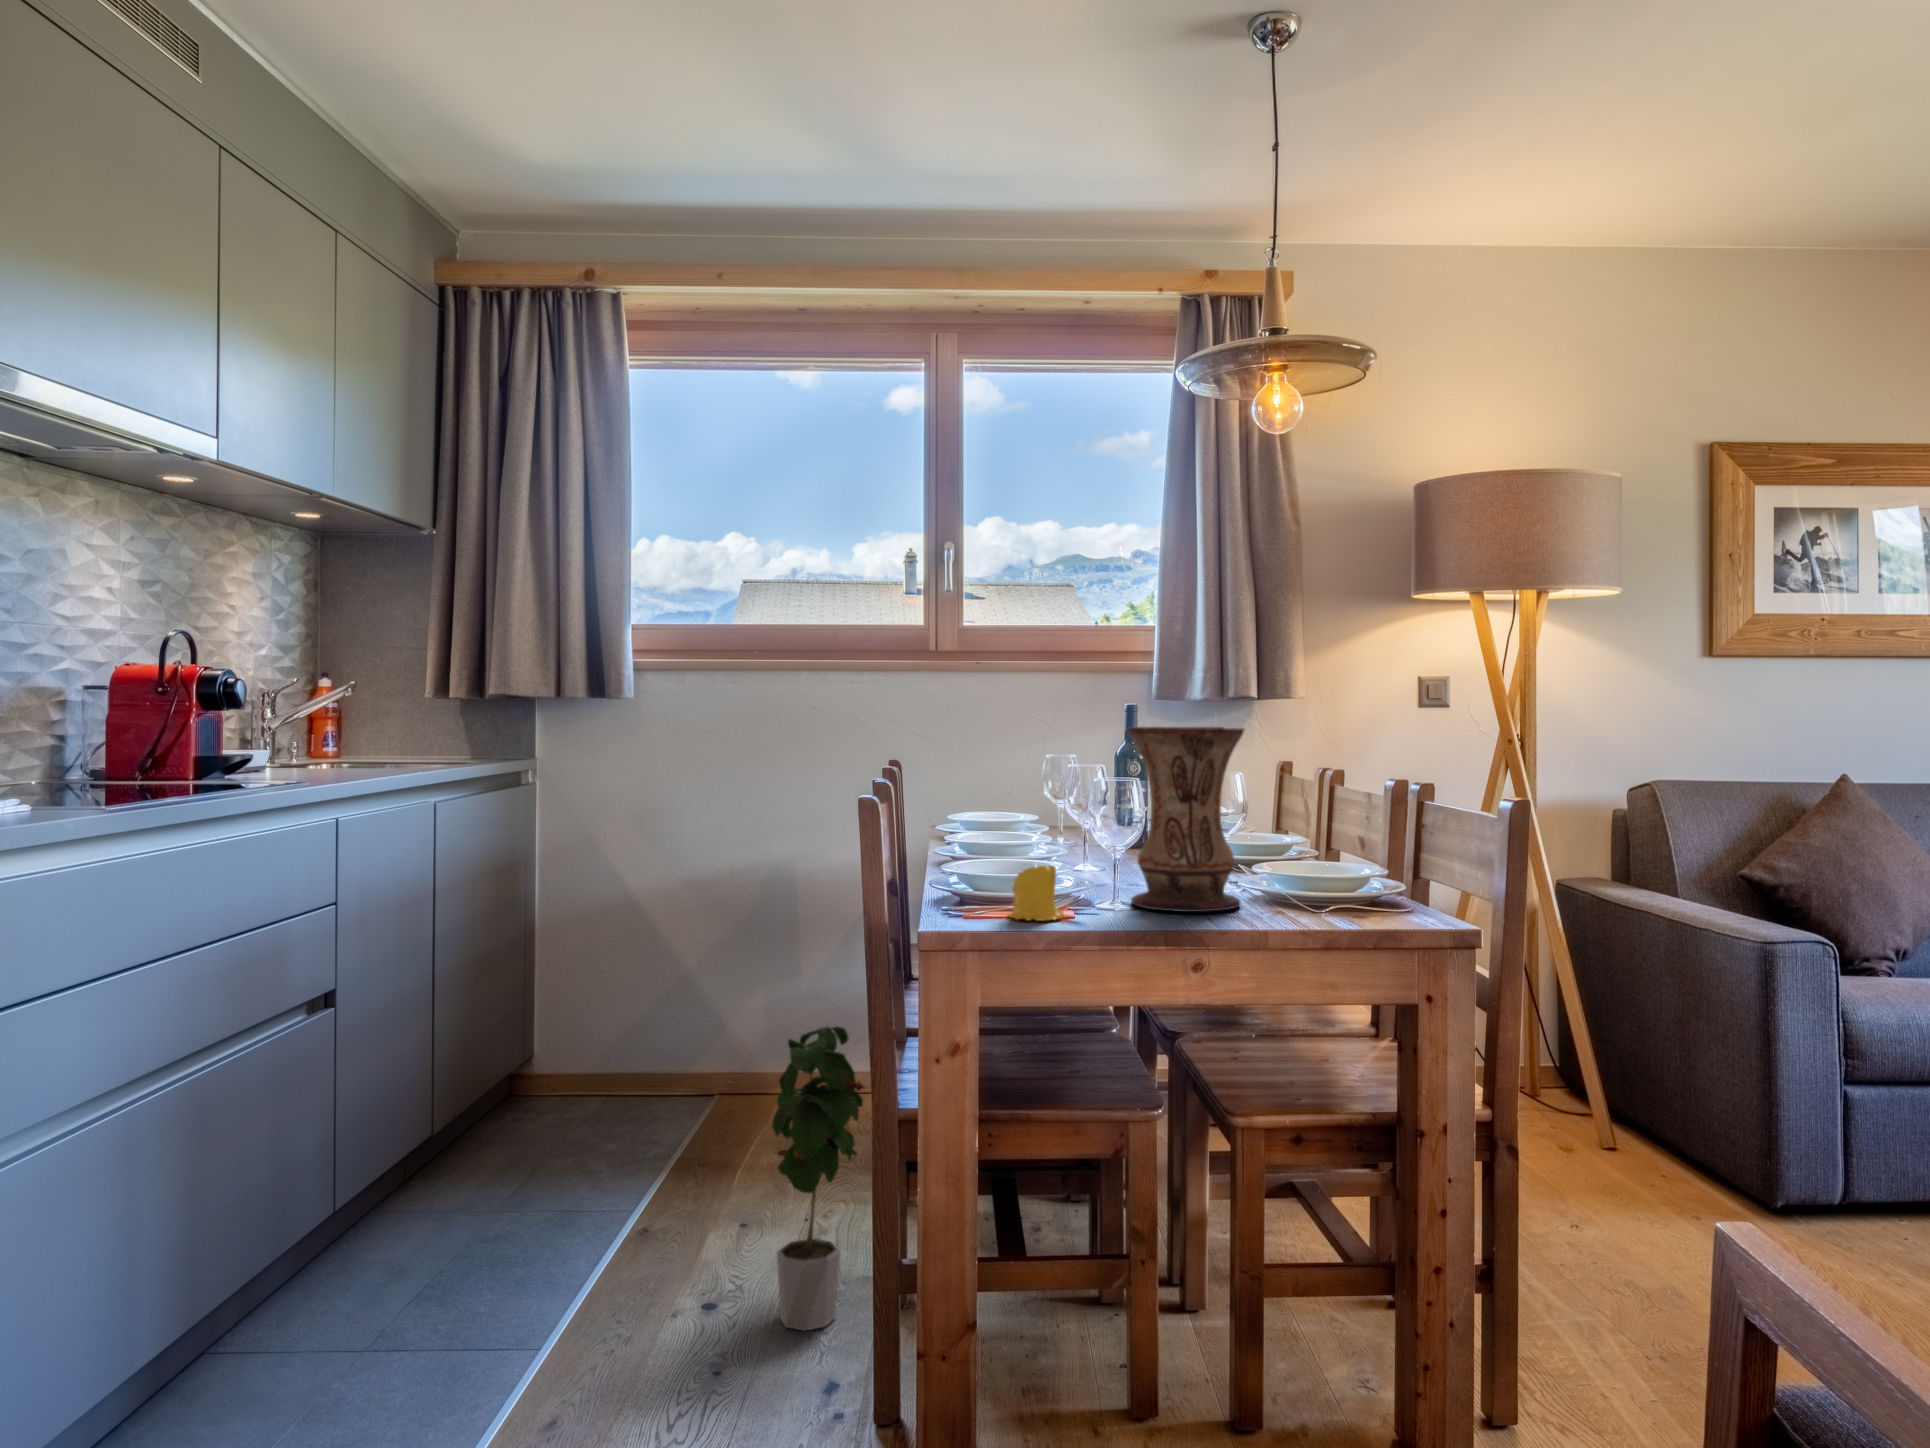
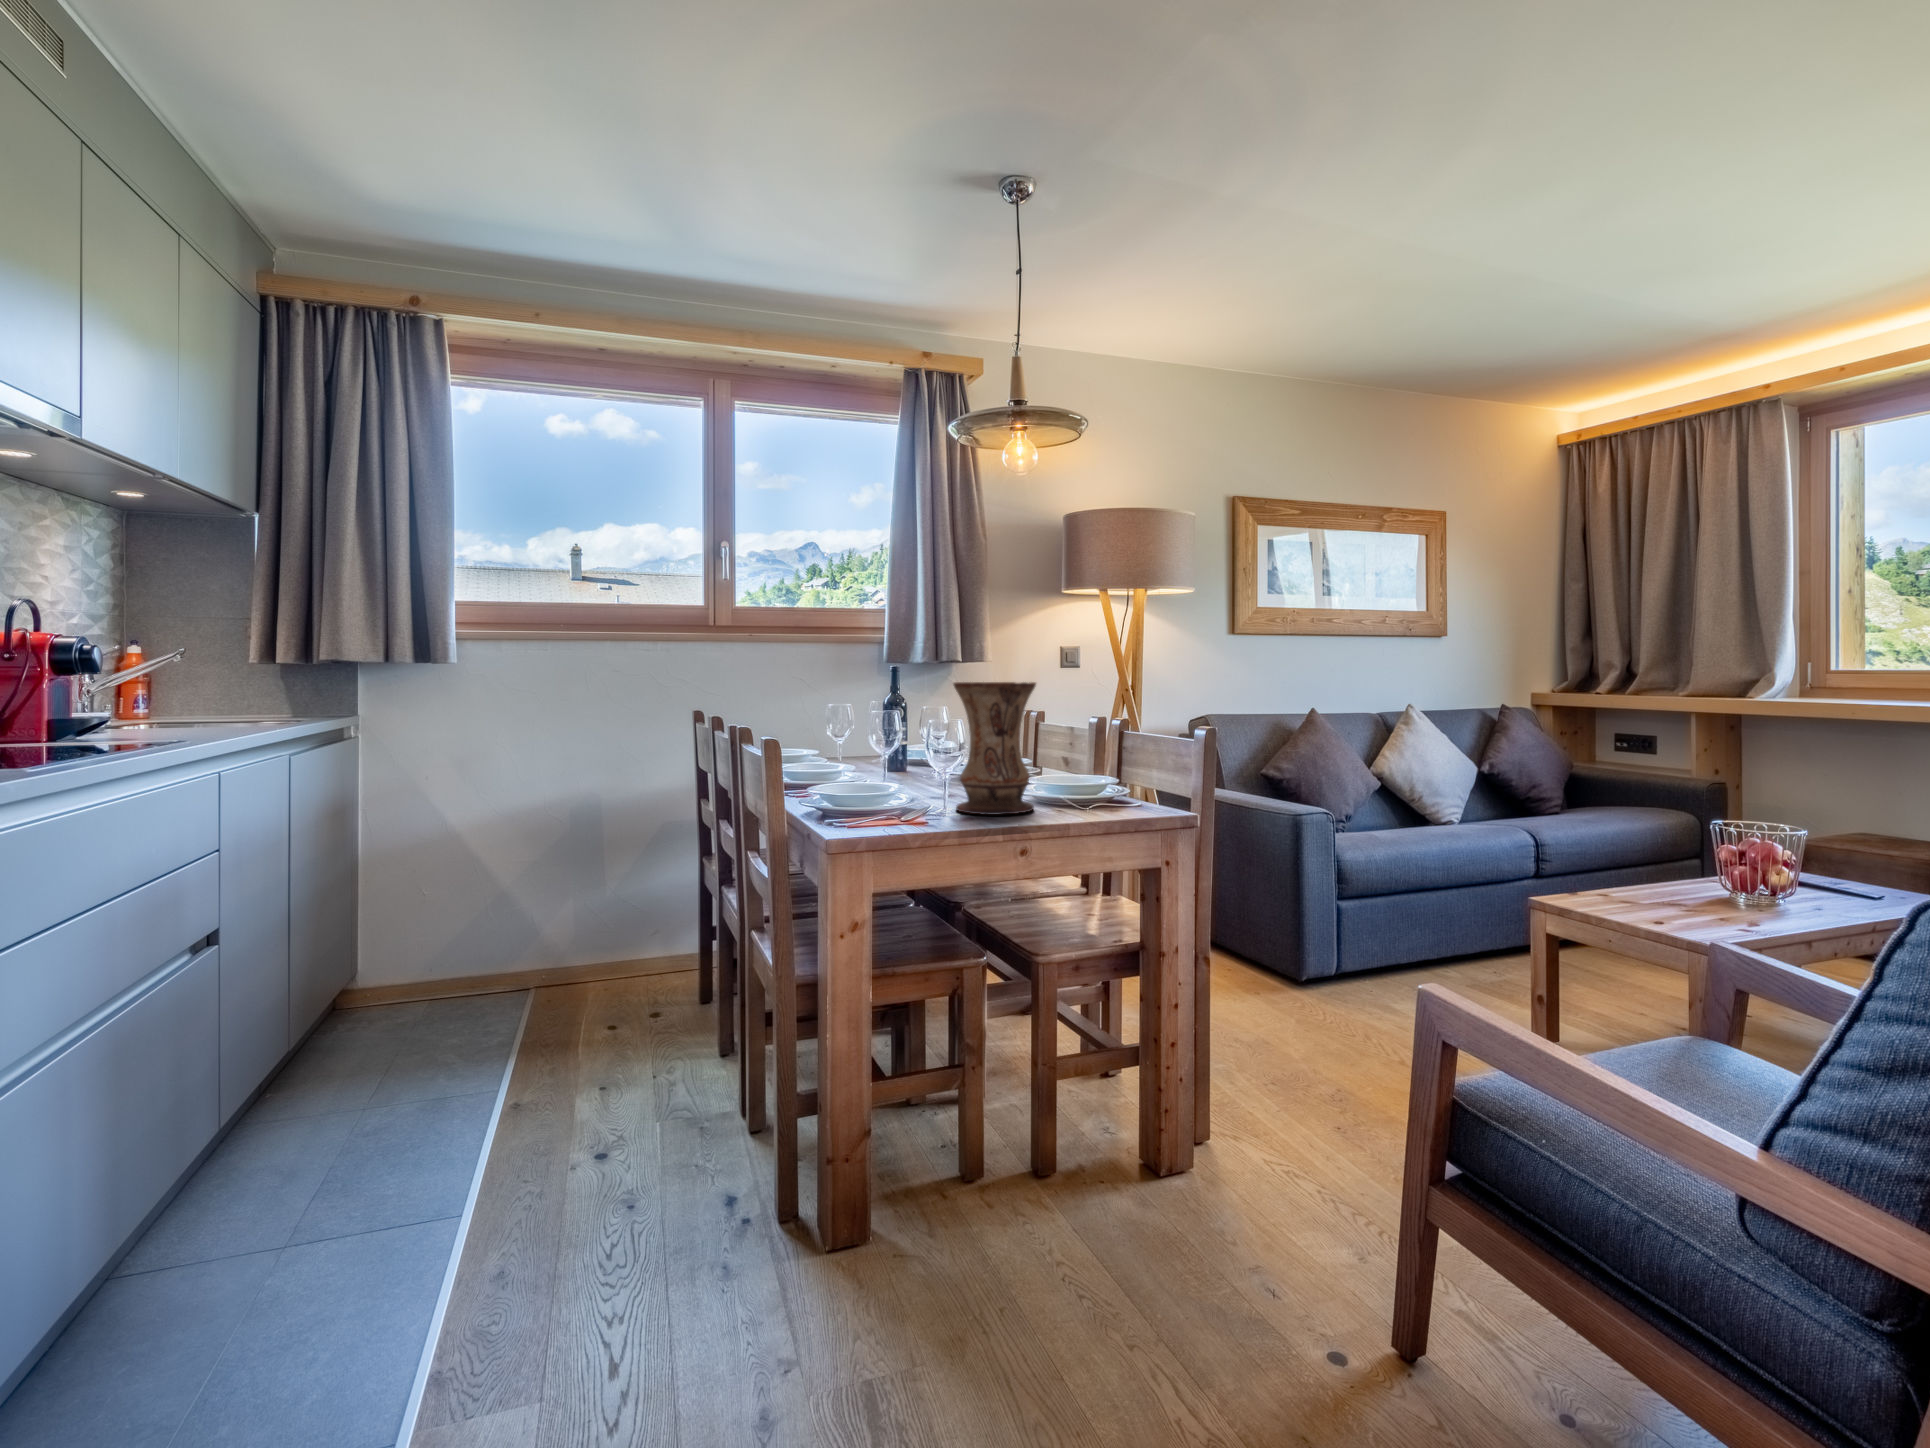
candle: present [1008,865,1063,921] -> none [878,783,921,827]
potted plant: present [772,1027,864,1331] -> none [658,920,739,1160]

